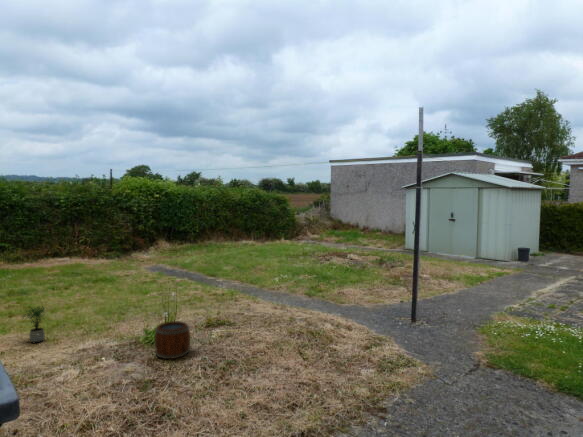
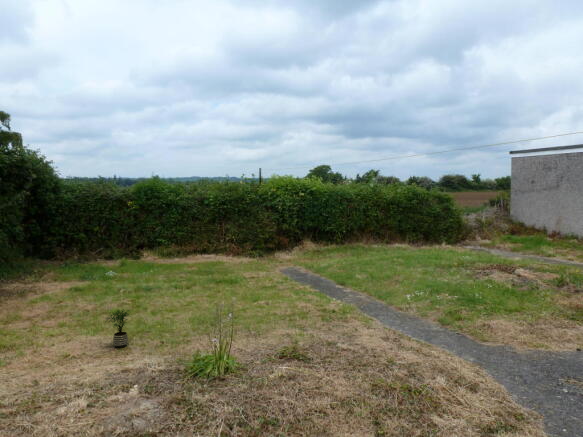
bucket: present [155,321,190,359] -> none [187,351,231,402]

